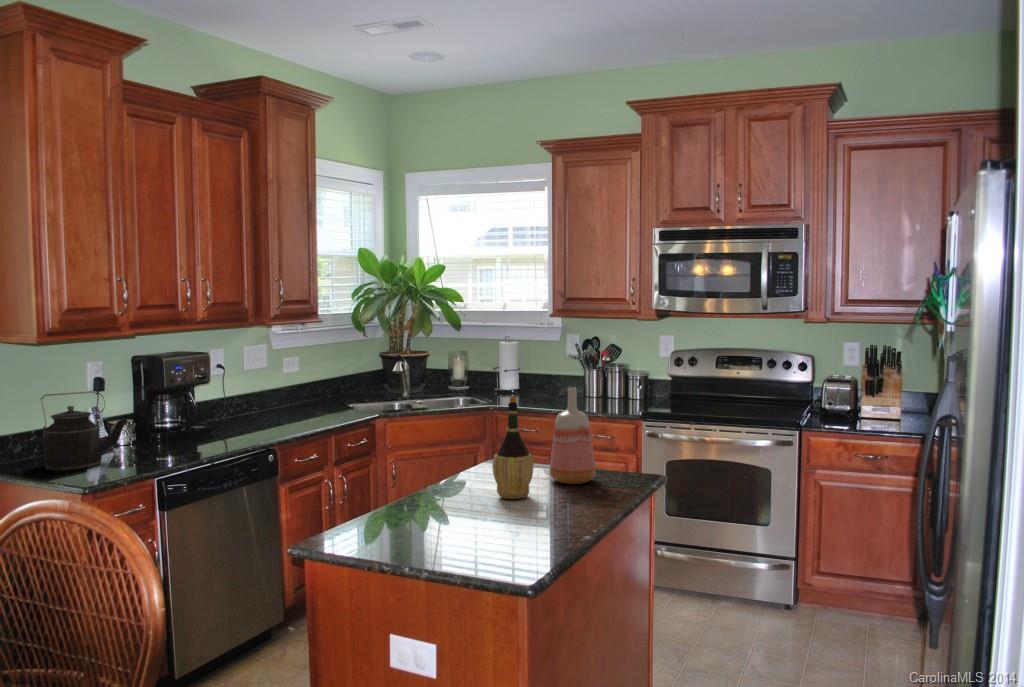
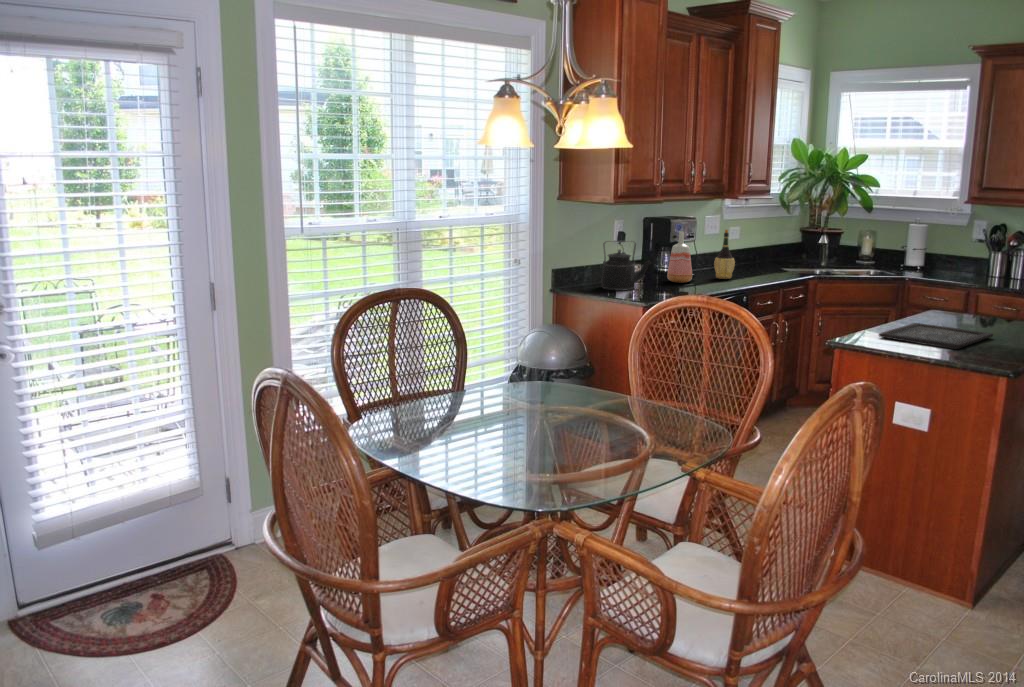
vase: present [550,387,596,484] -> present [667,231,692,283]
wine bottle: present [492,396,533,499] -> present [714,230,735,279]
tray: none [414,503,585,563] -> present [879,323,993,349]

